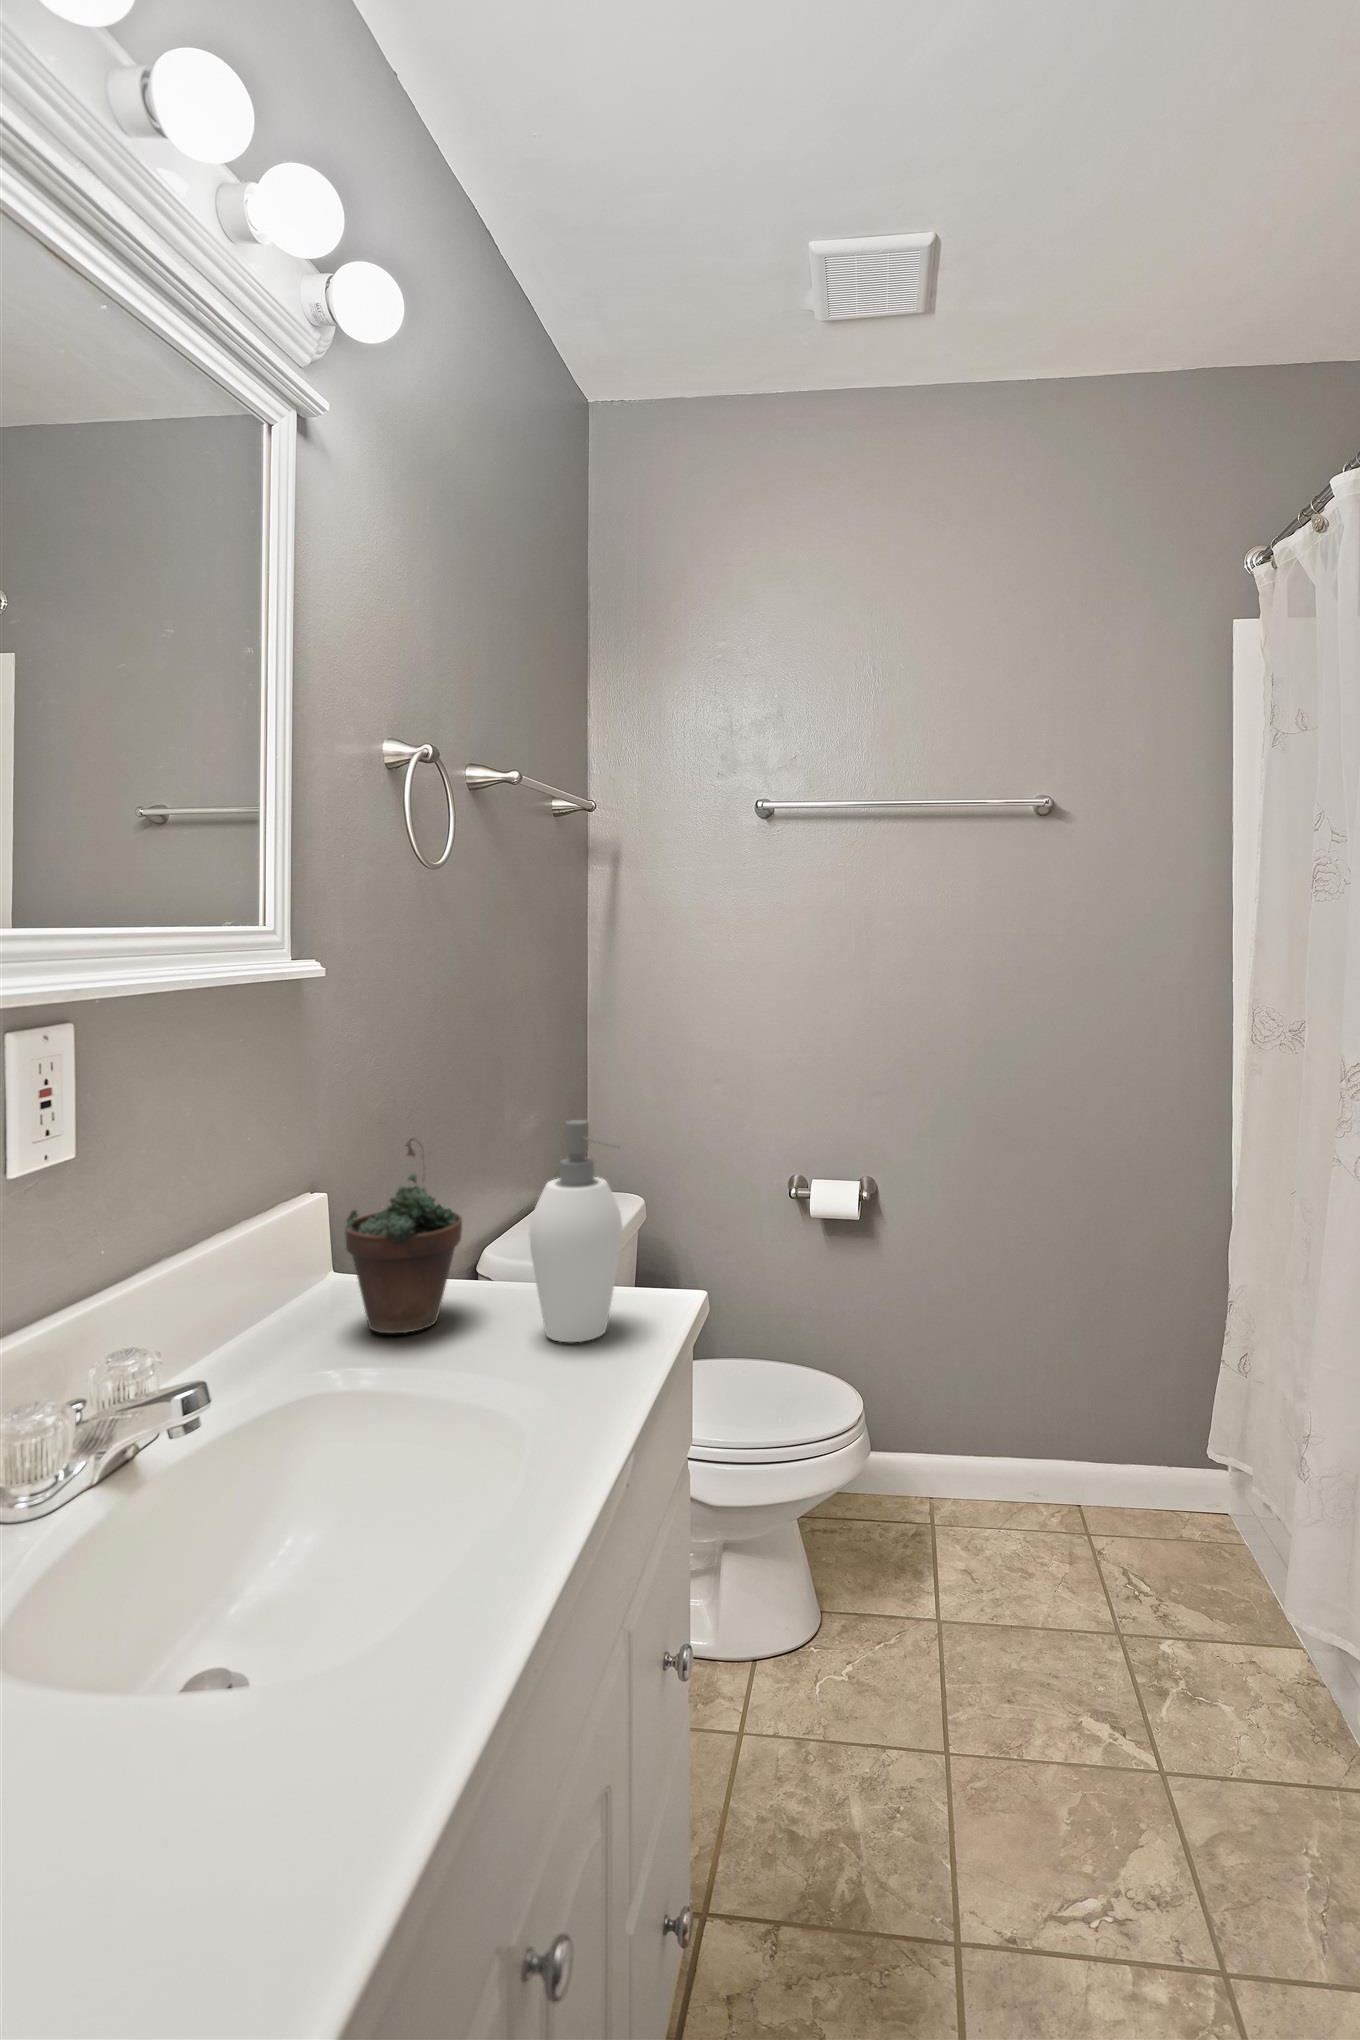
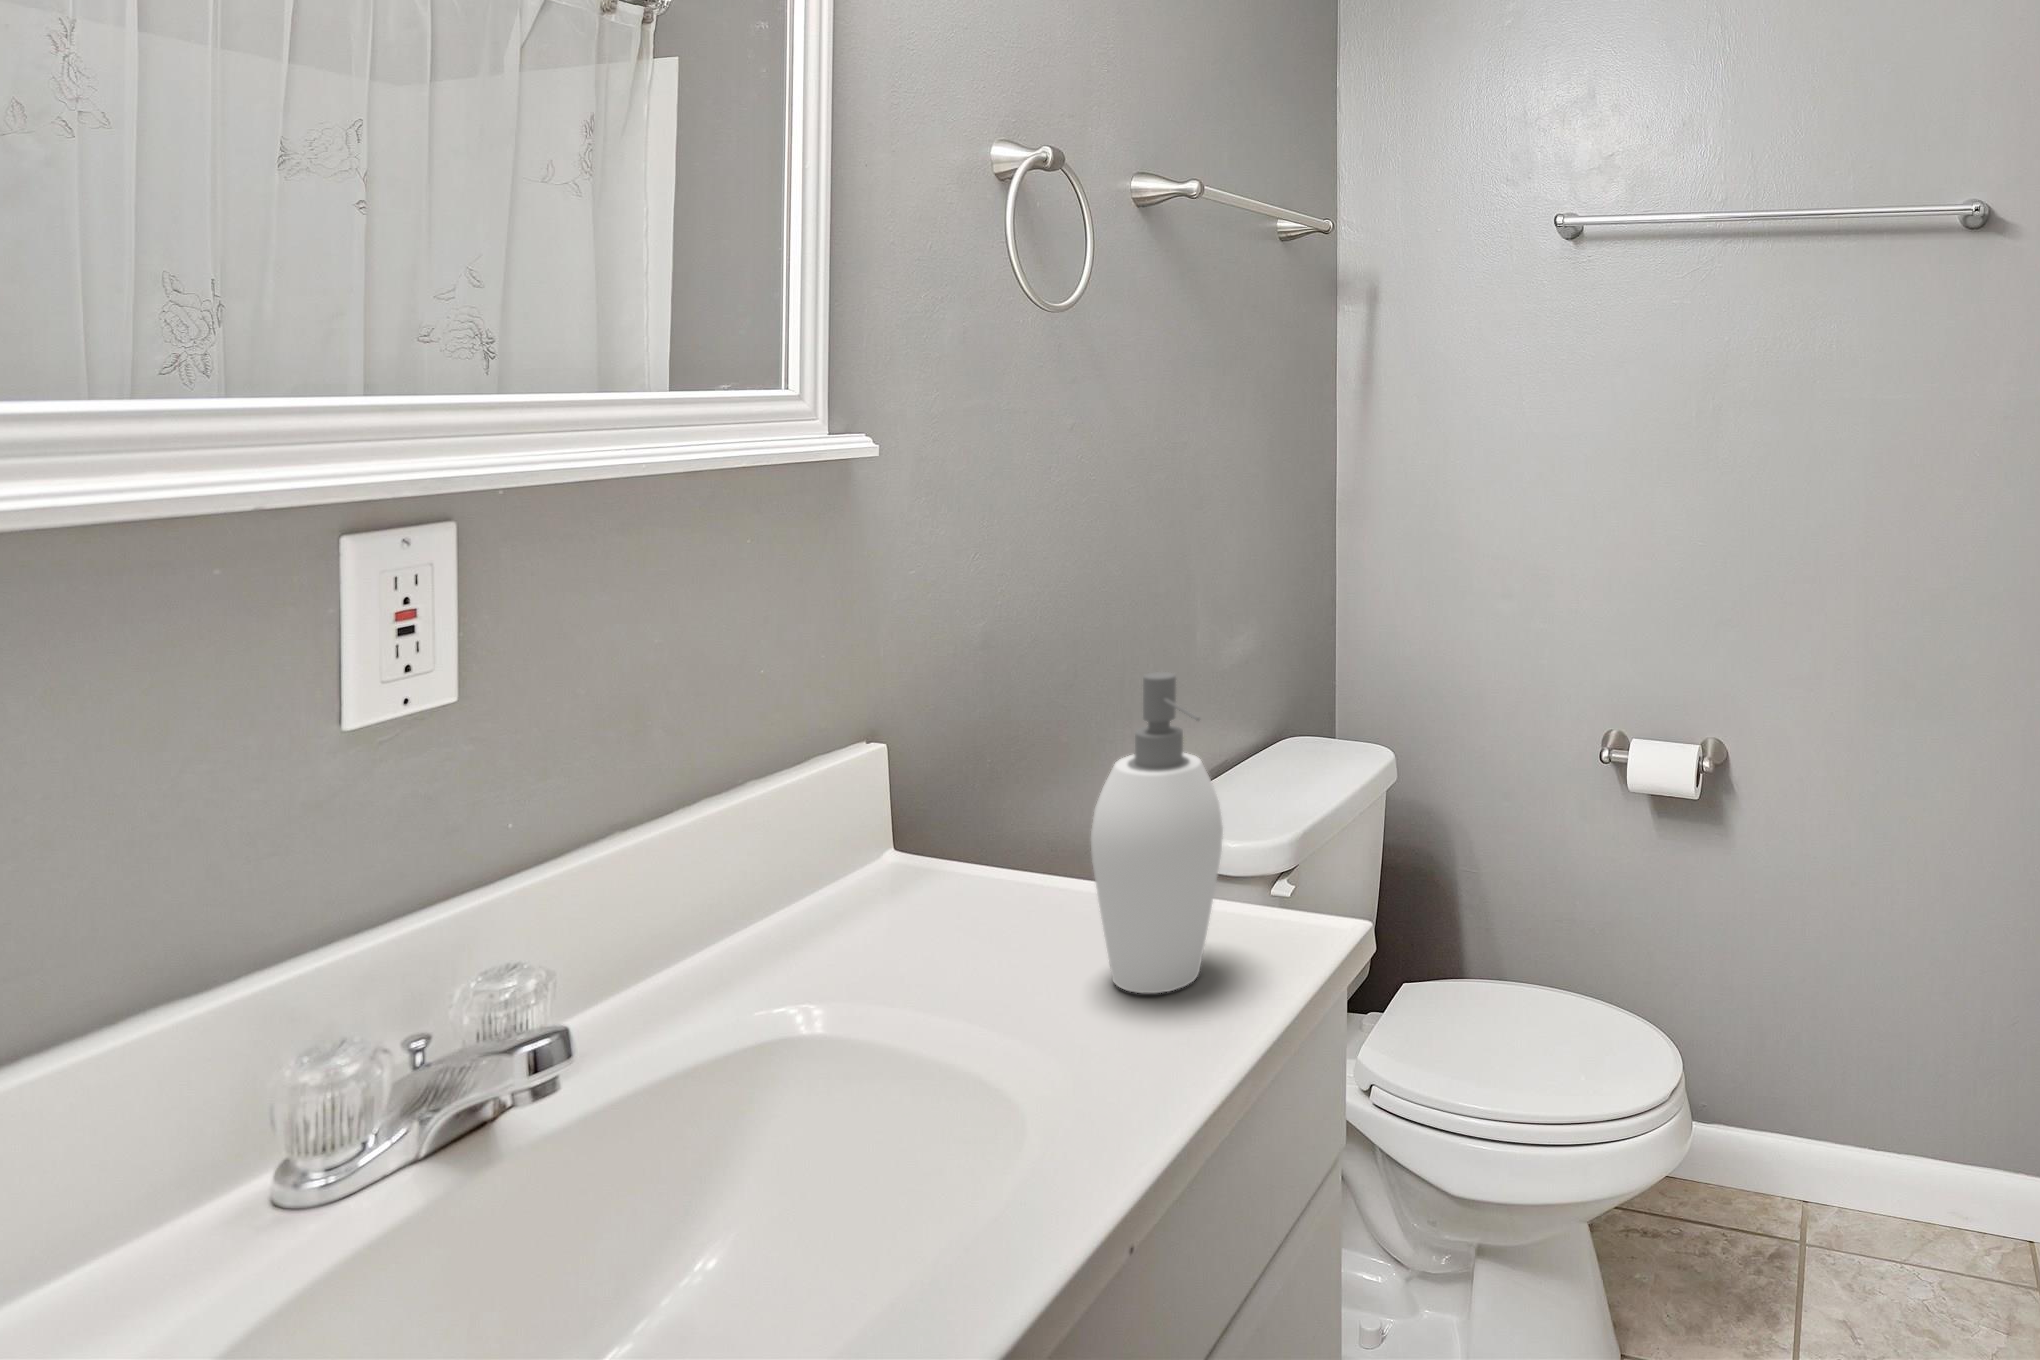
succulent plant: present [345,1138,462,1333] -> none [864,683,1024,954]

